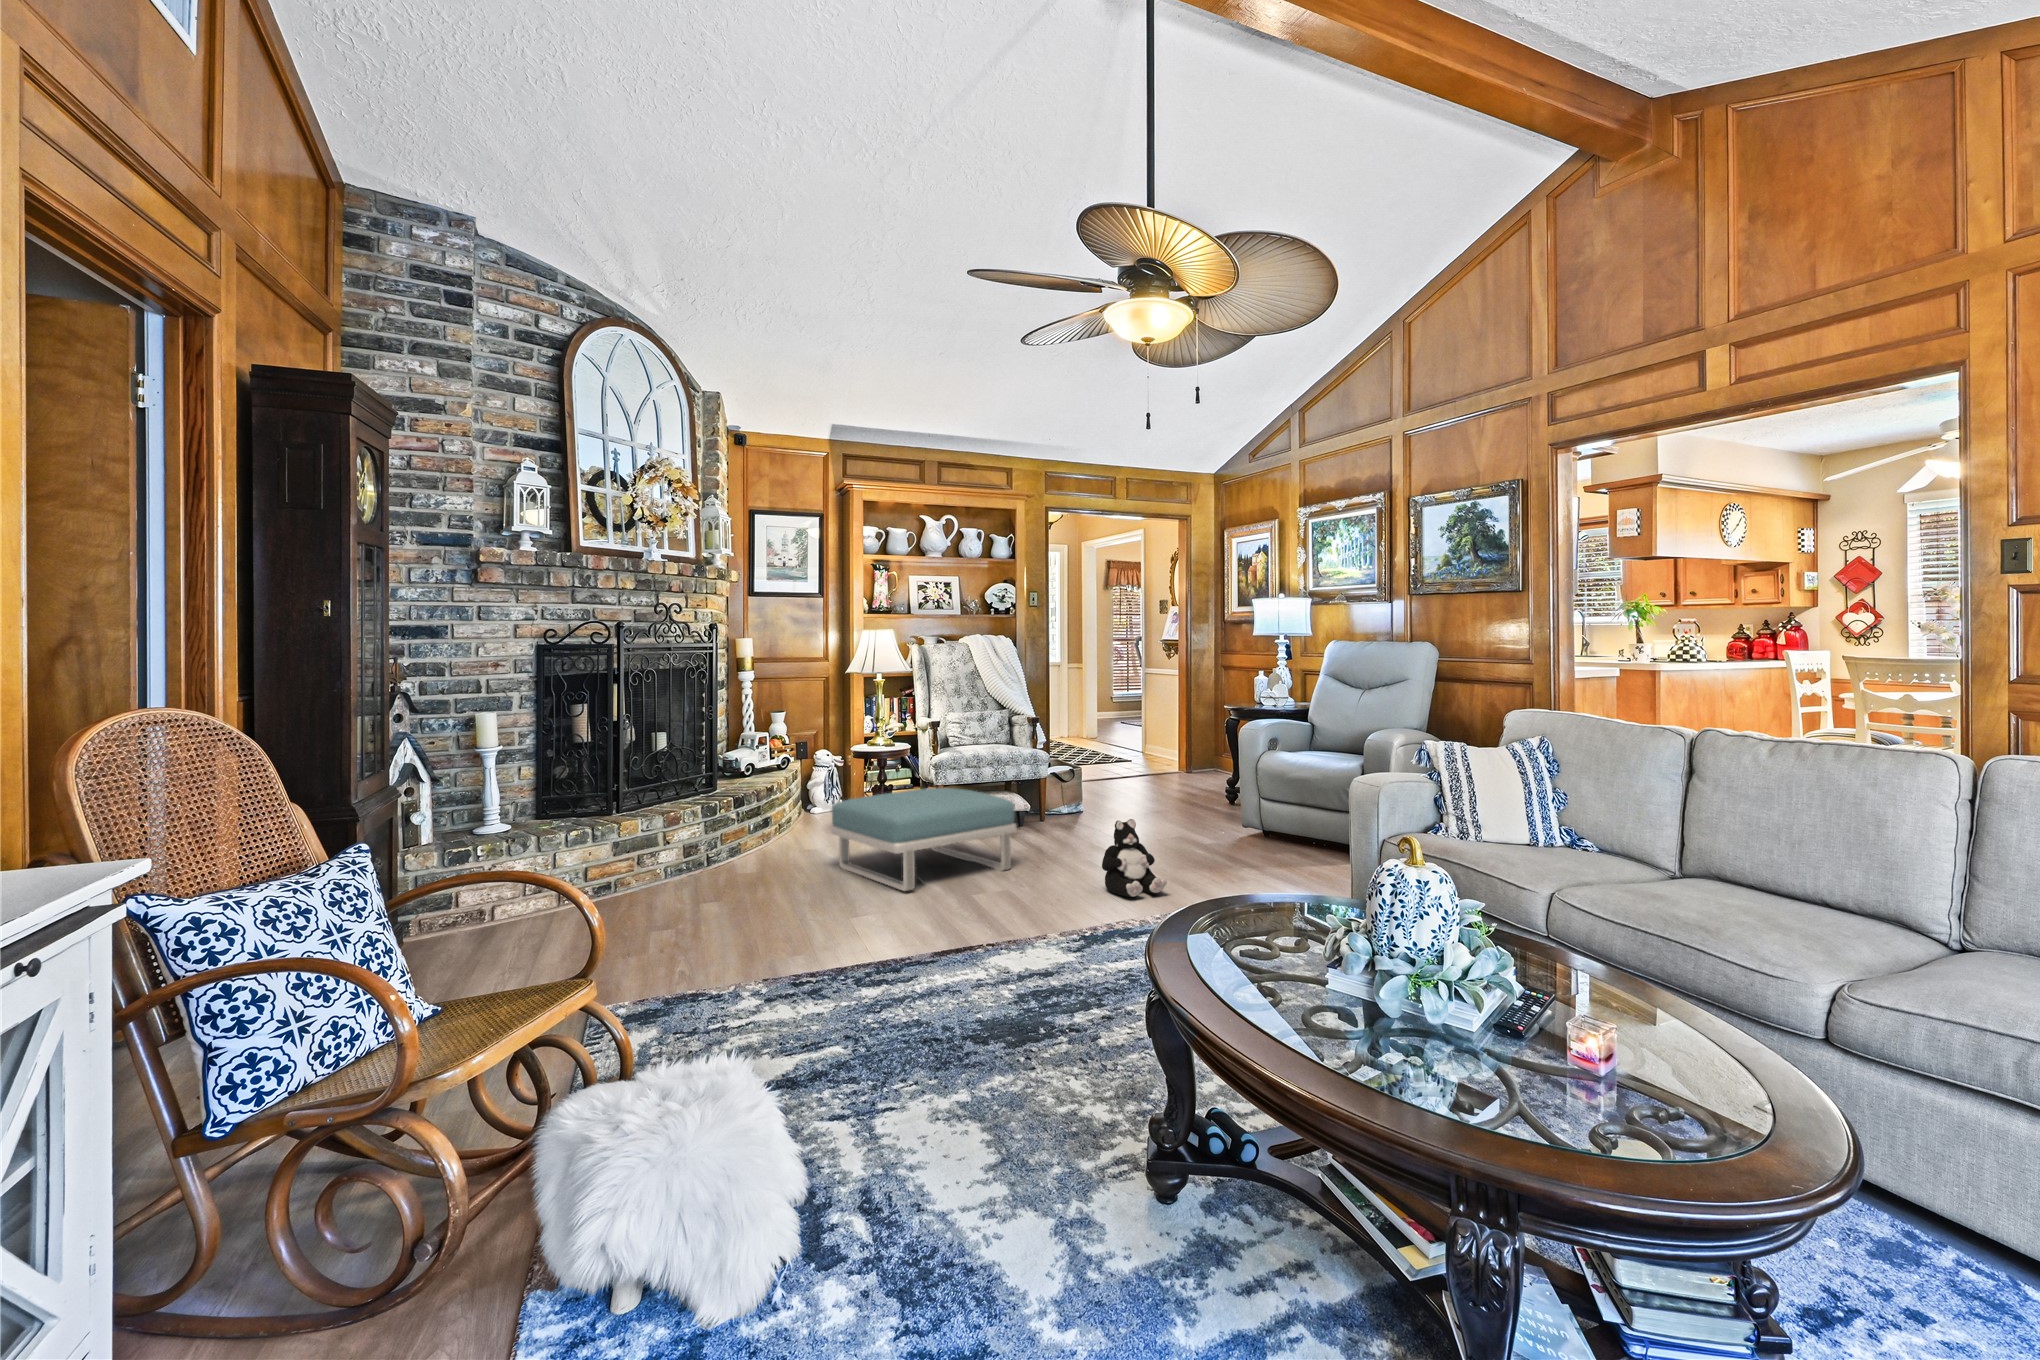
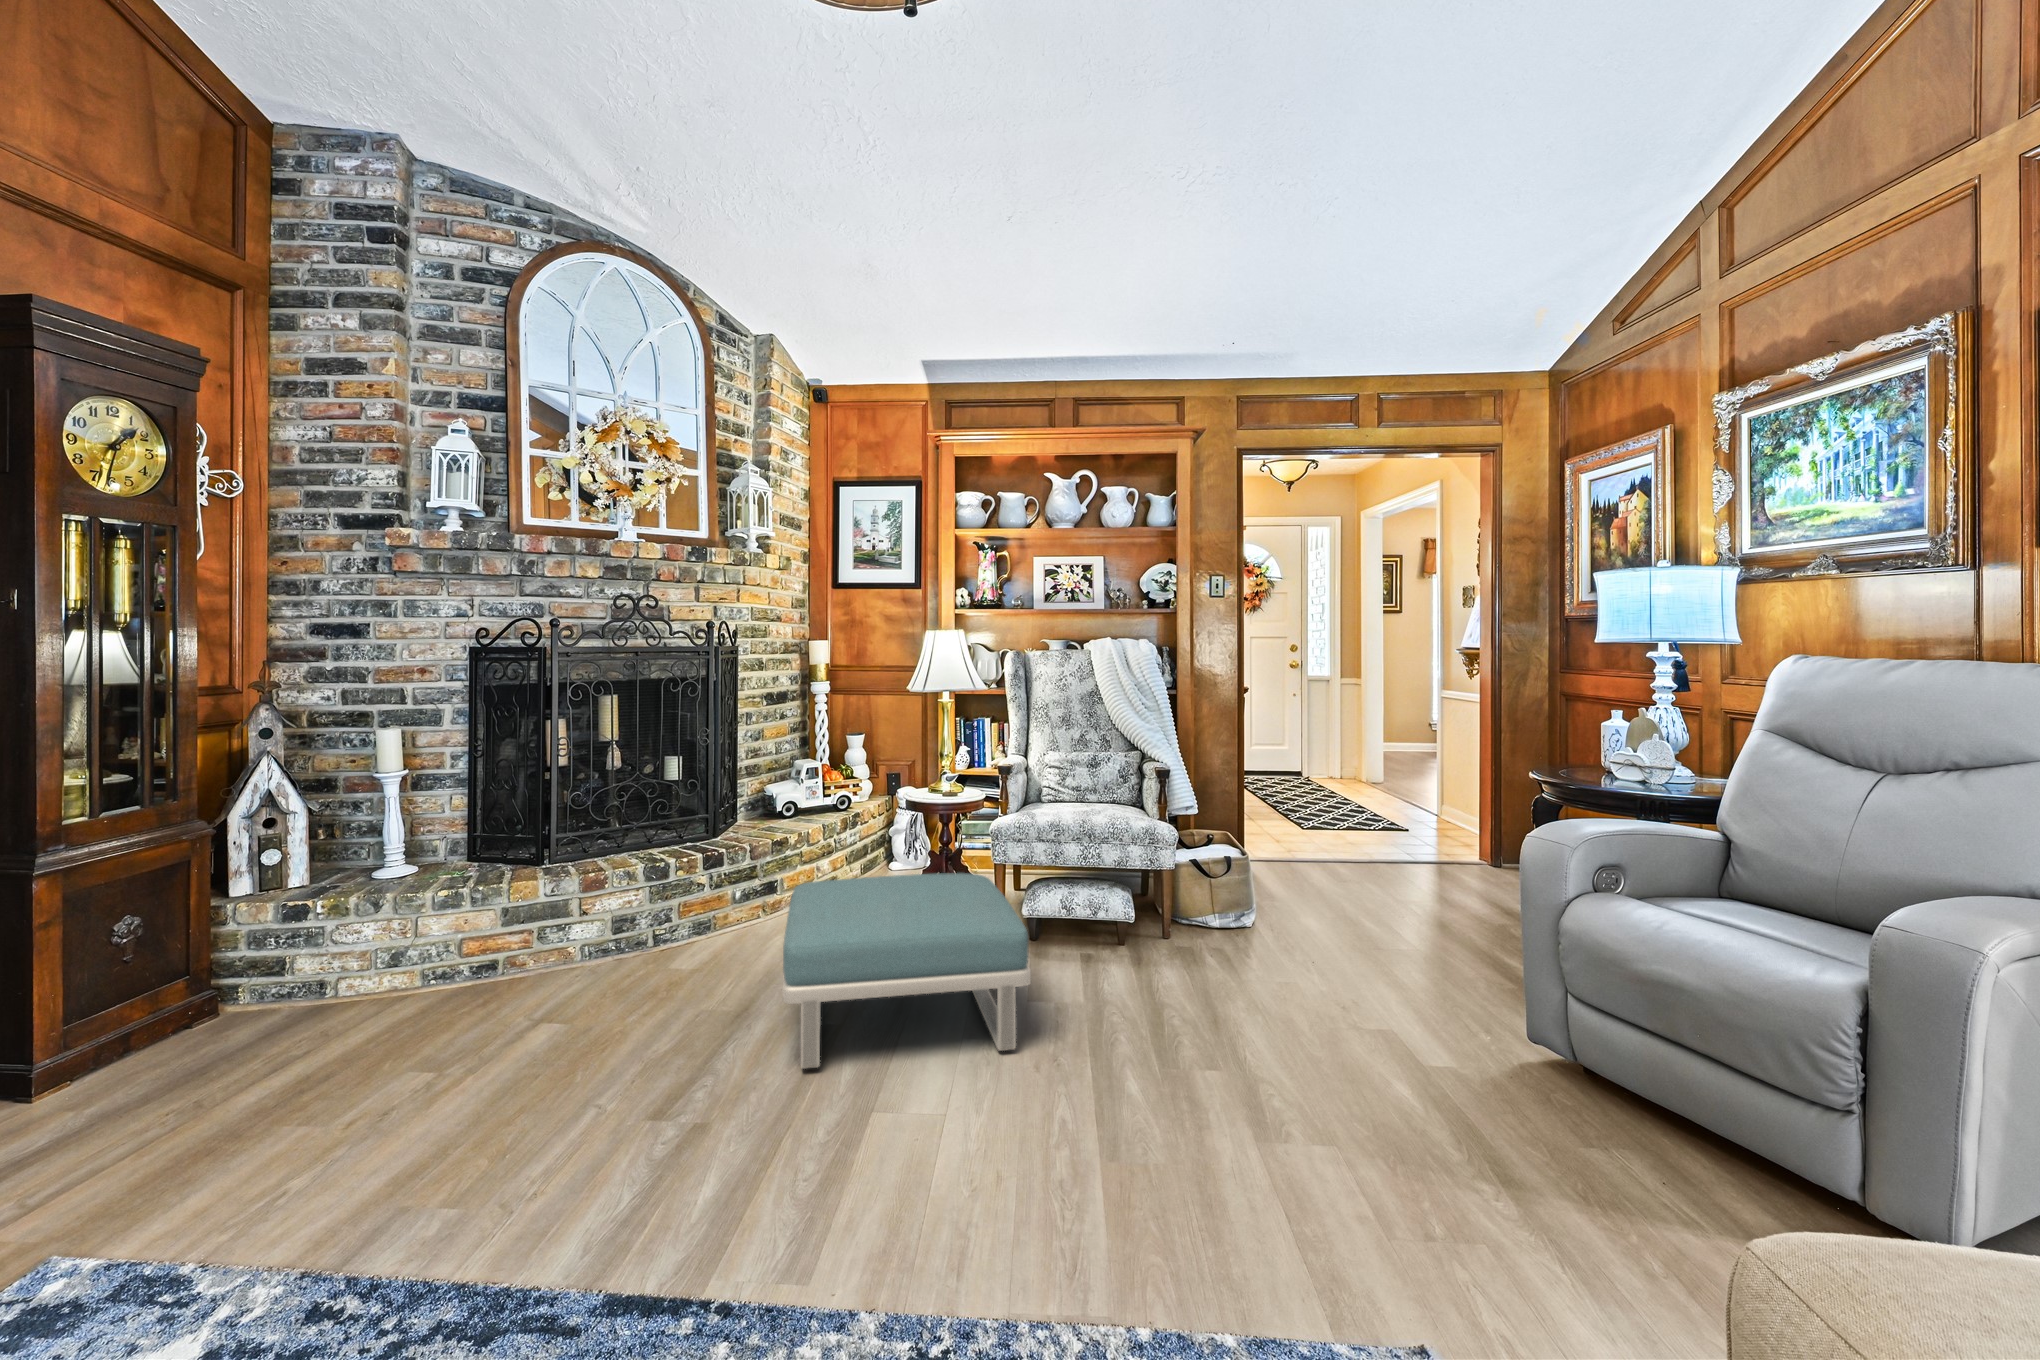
plush toy: present [1102,819,1167,897] -> none [1110,1029,1240,1233]

